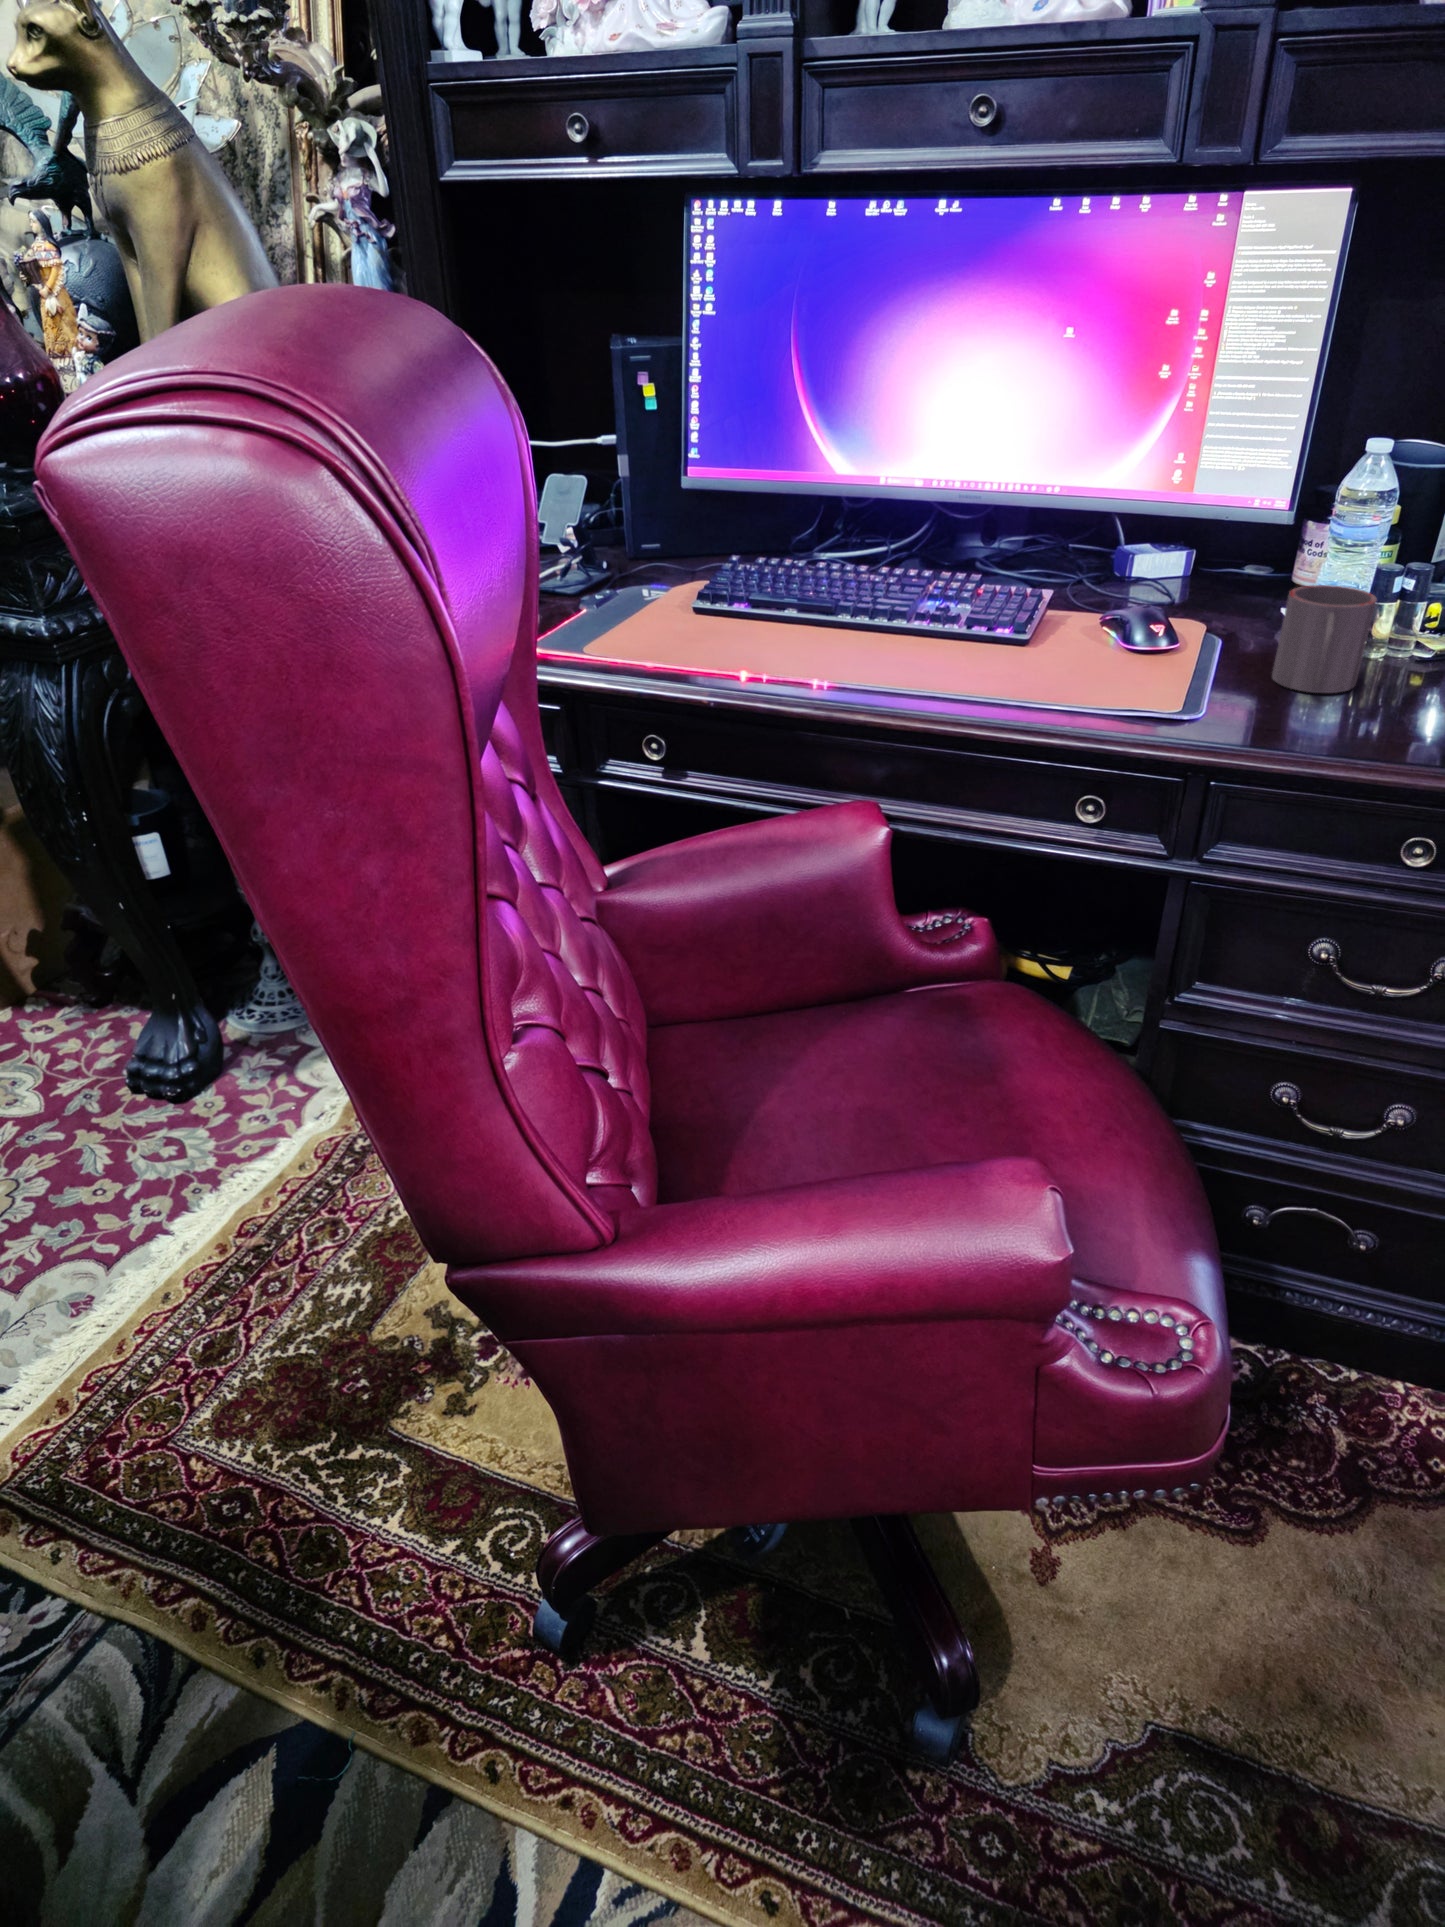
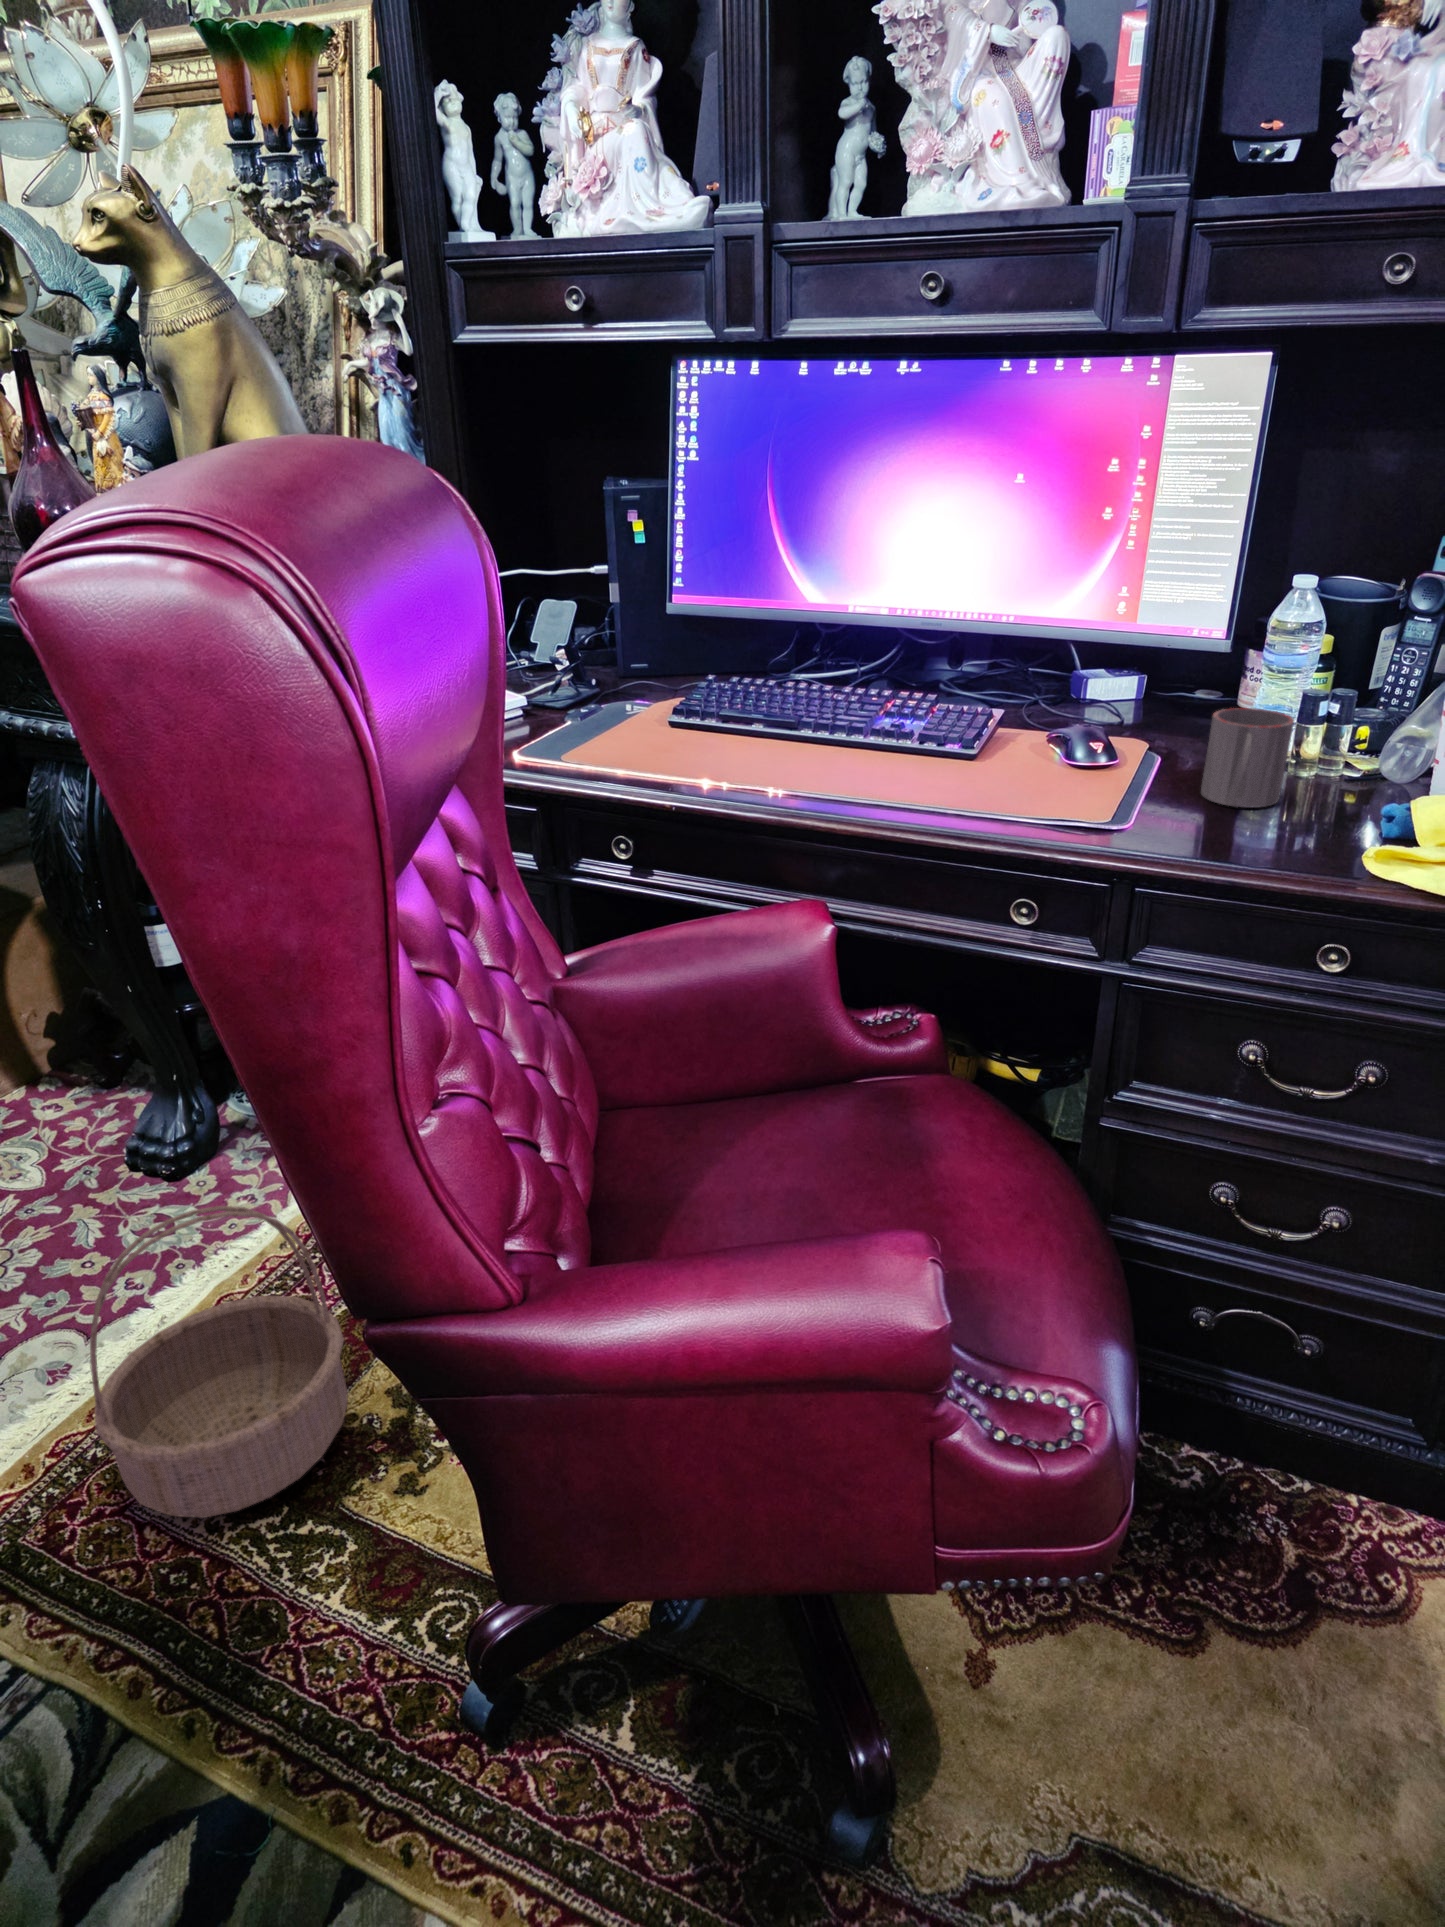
basket: none [125,1136,387,1447] -> present [90,1206,348,1518]

